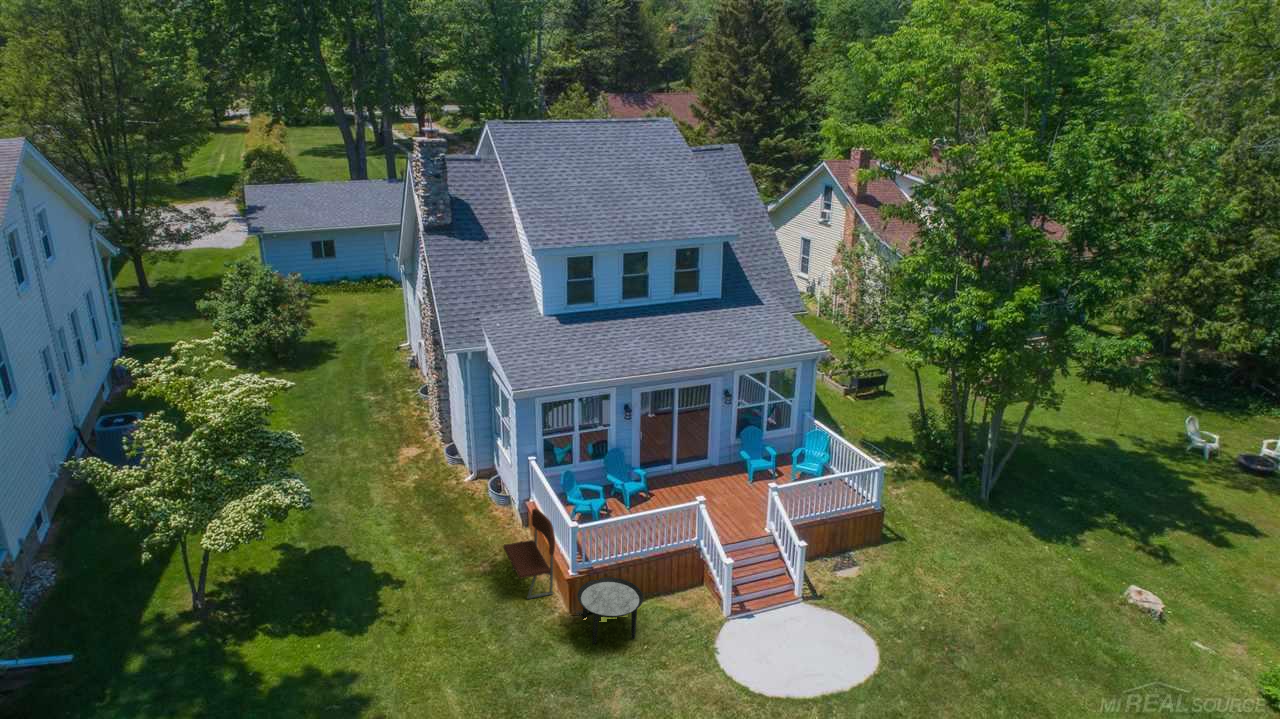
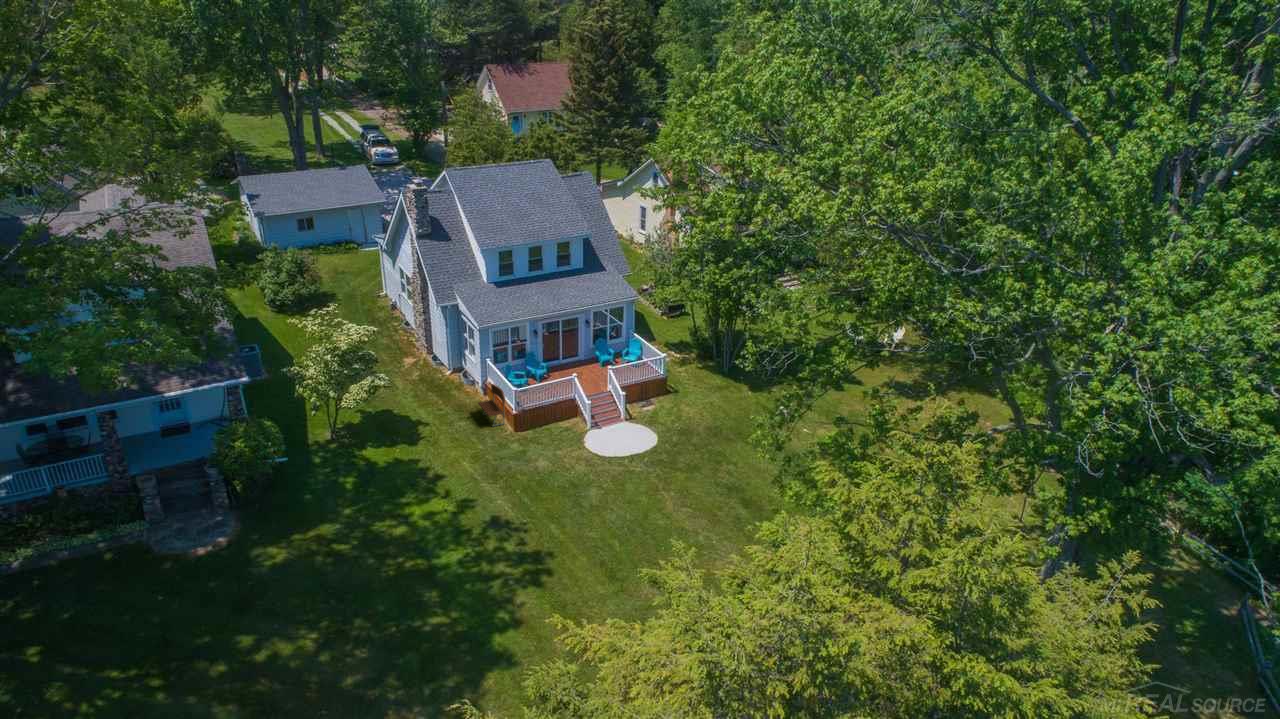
round table: present [577,577,643,645] -> none [518,414,549,443]

